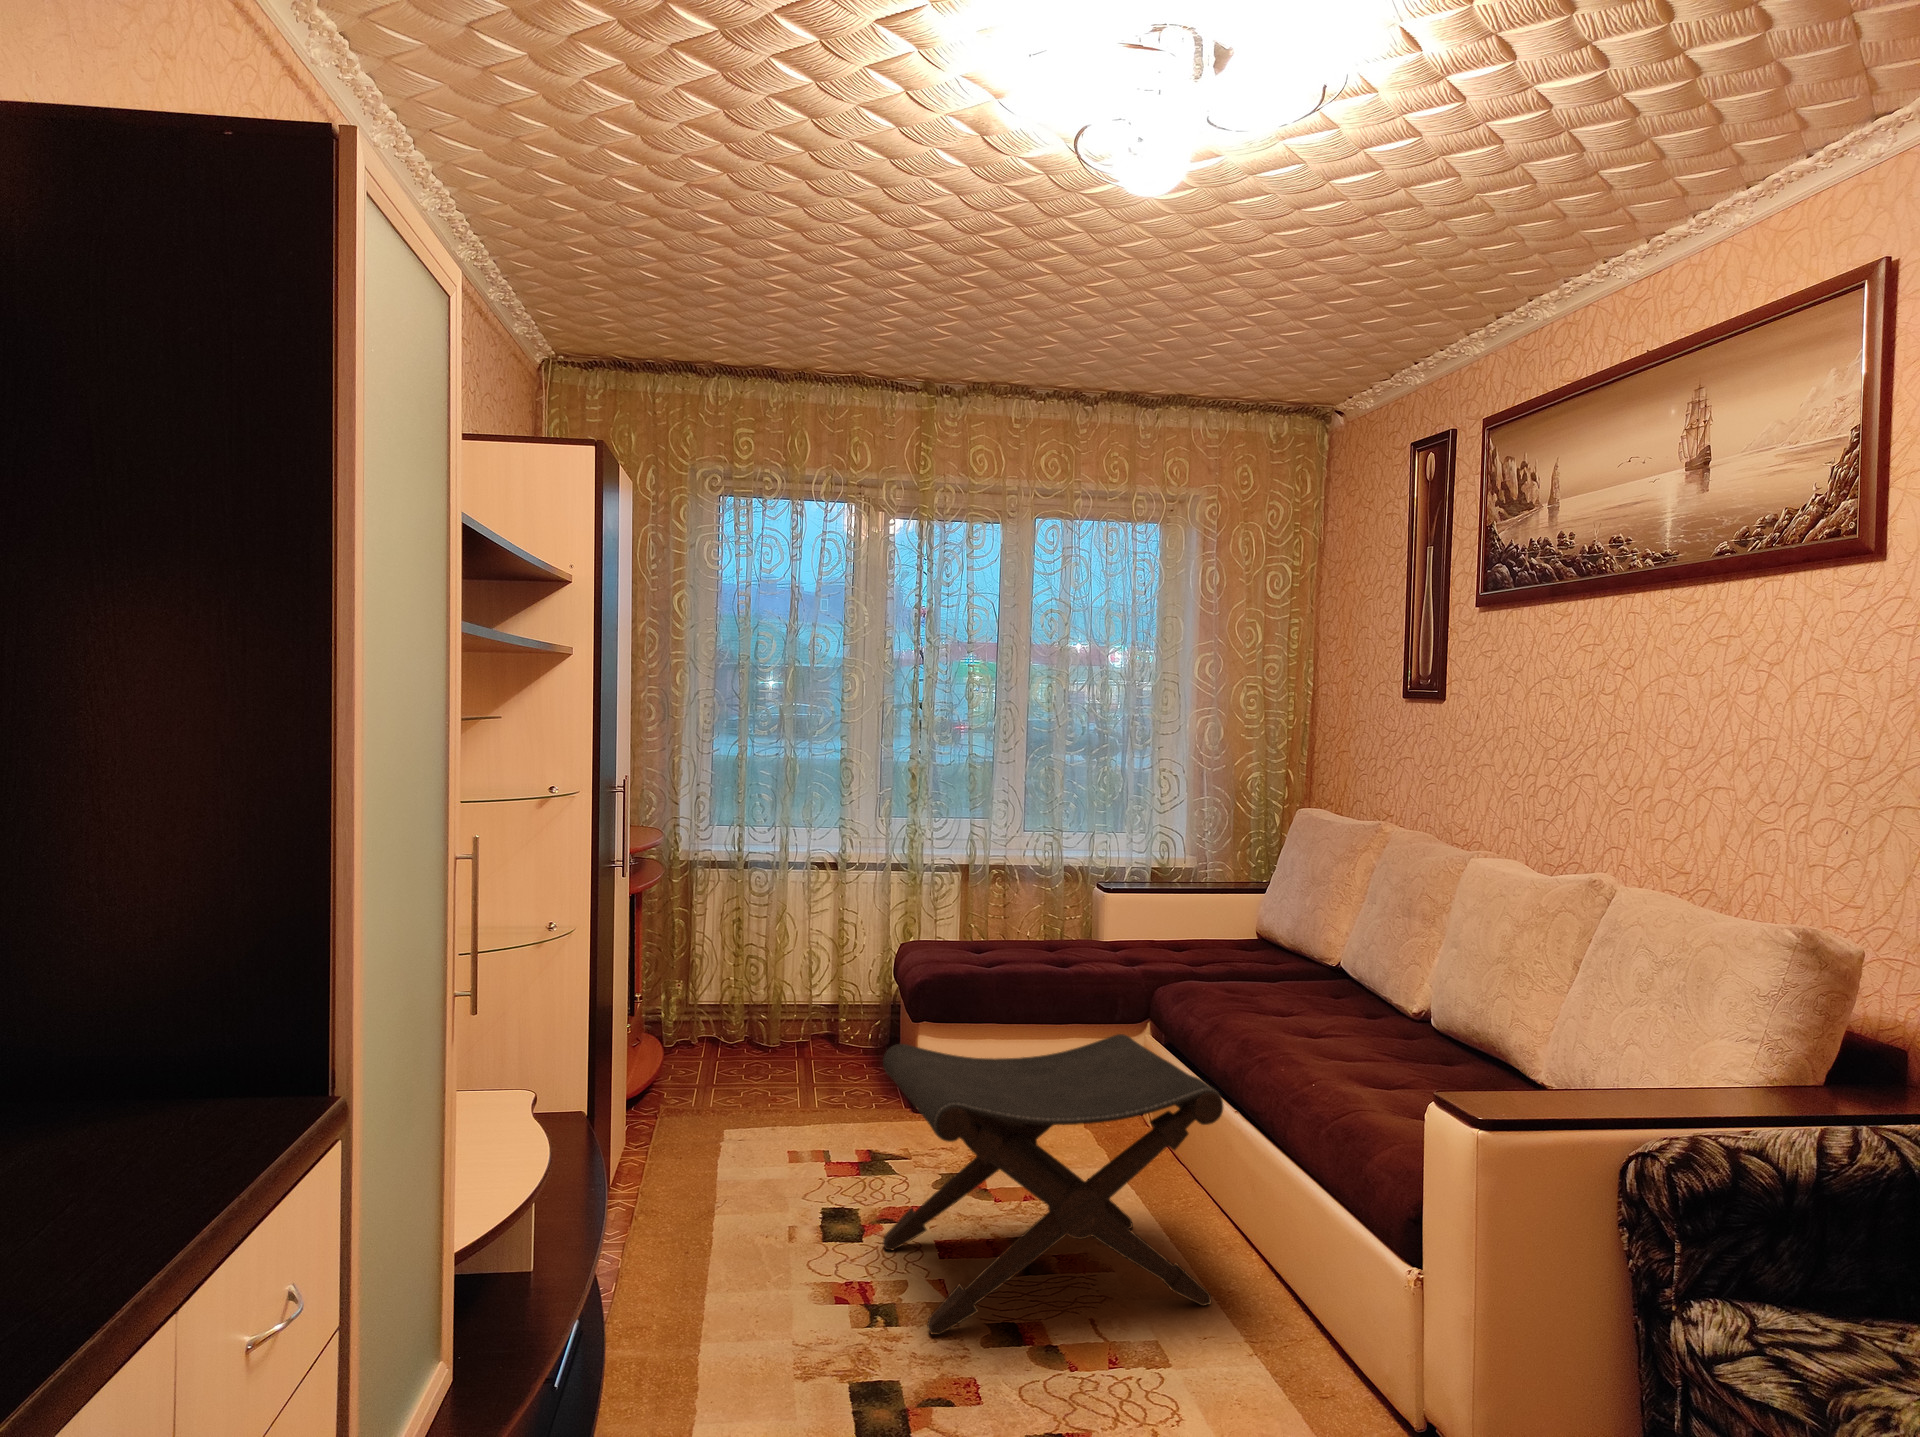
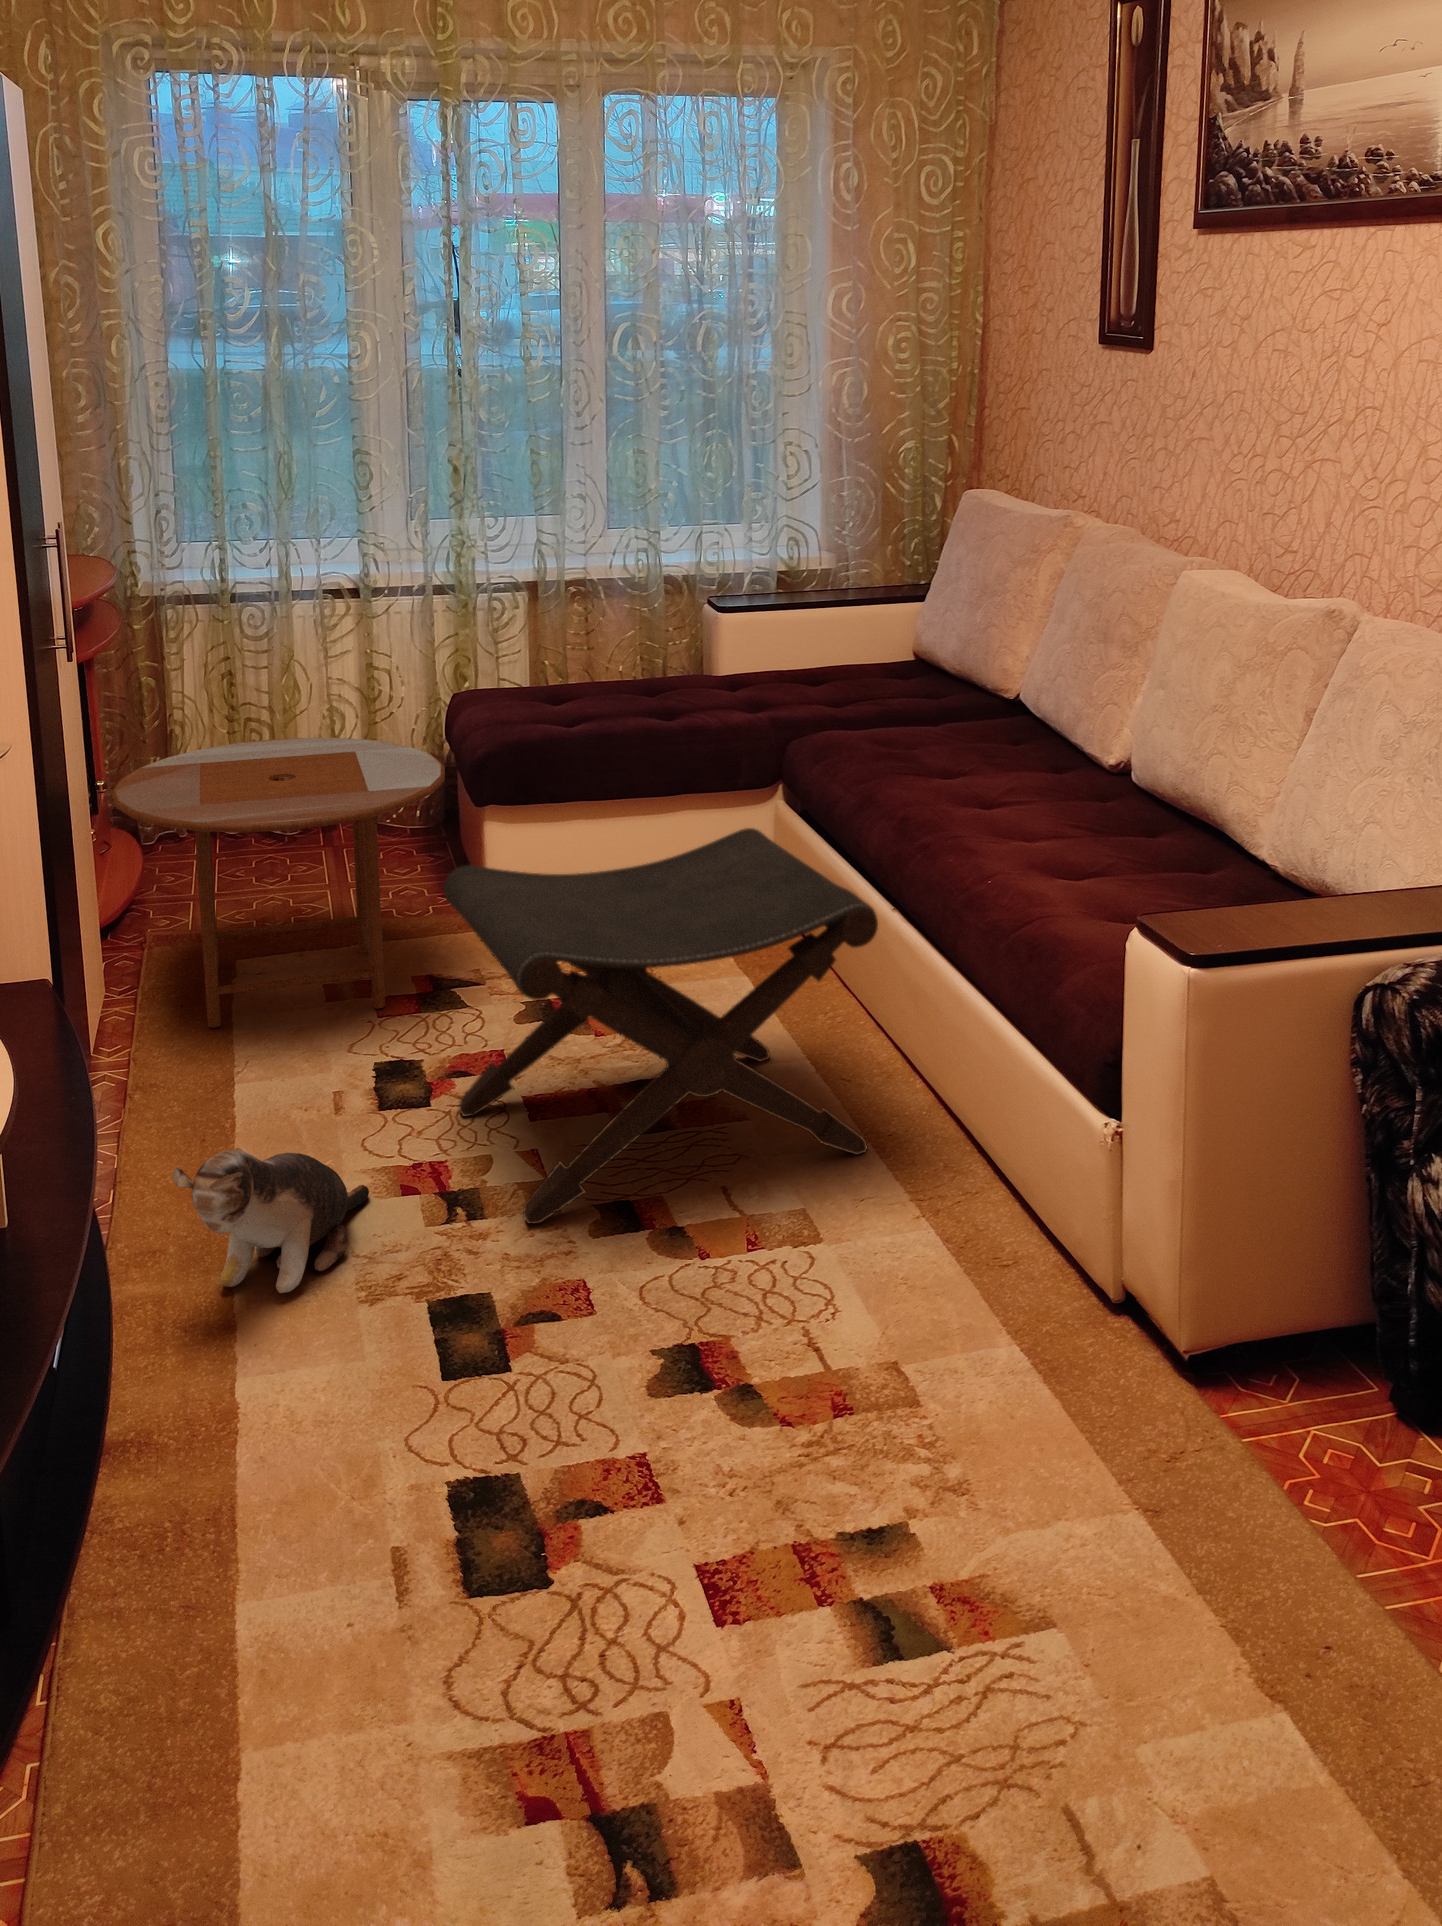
side table: none [645,959,891,1171] -> present [111,738,445,1028]
plush toy: none [654,1239,807,1368] -> present [172,1148,369,1293]

